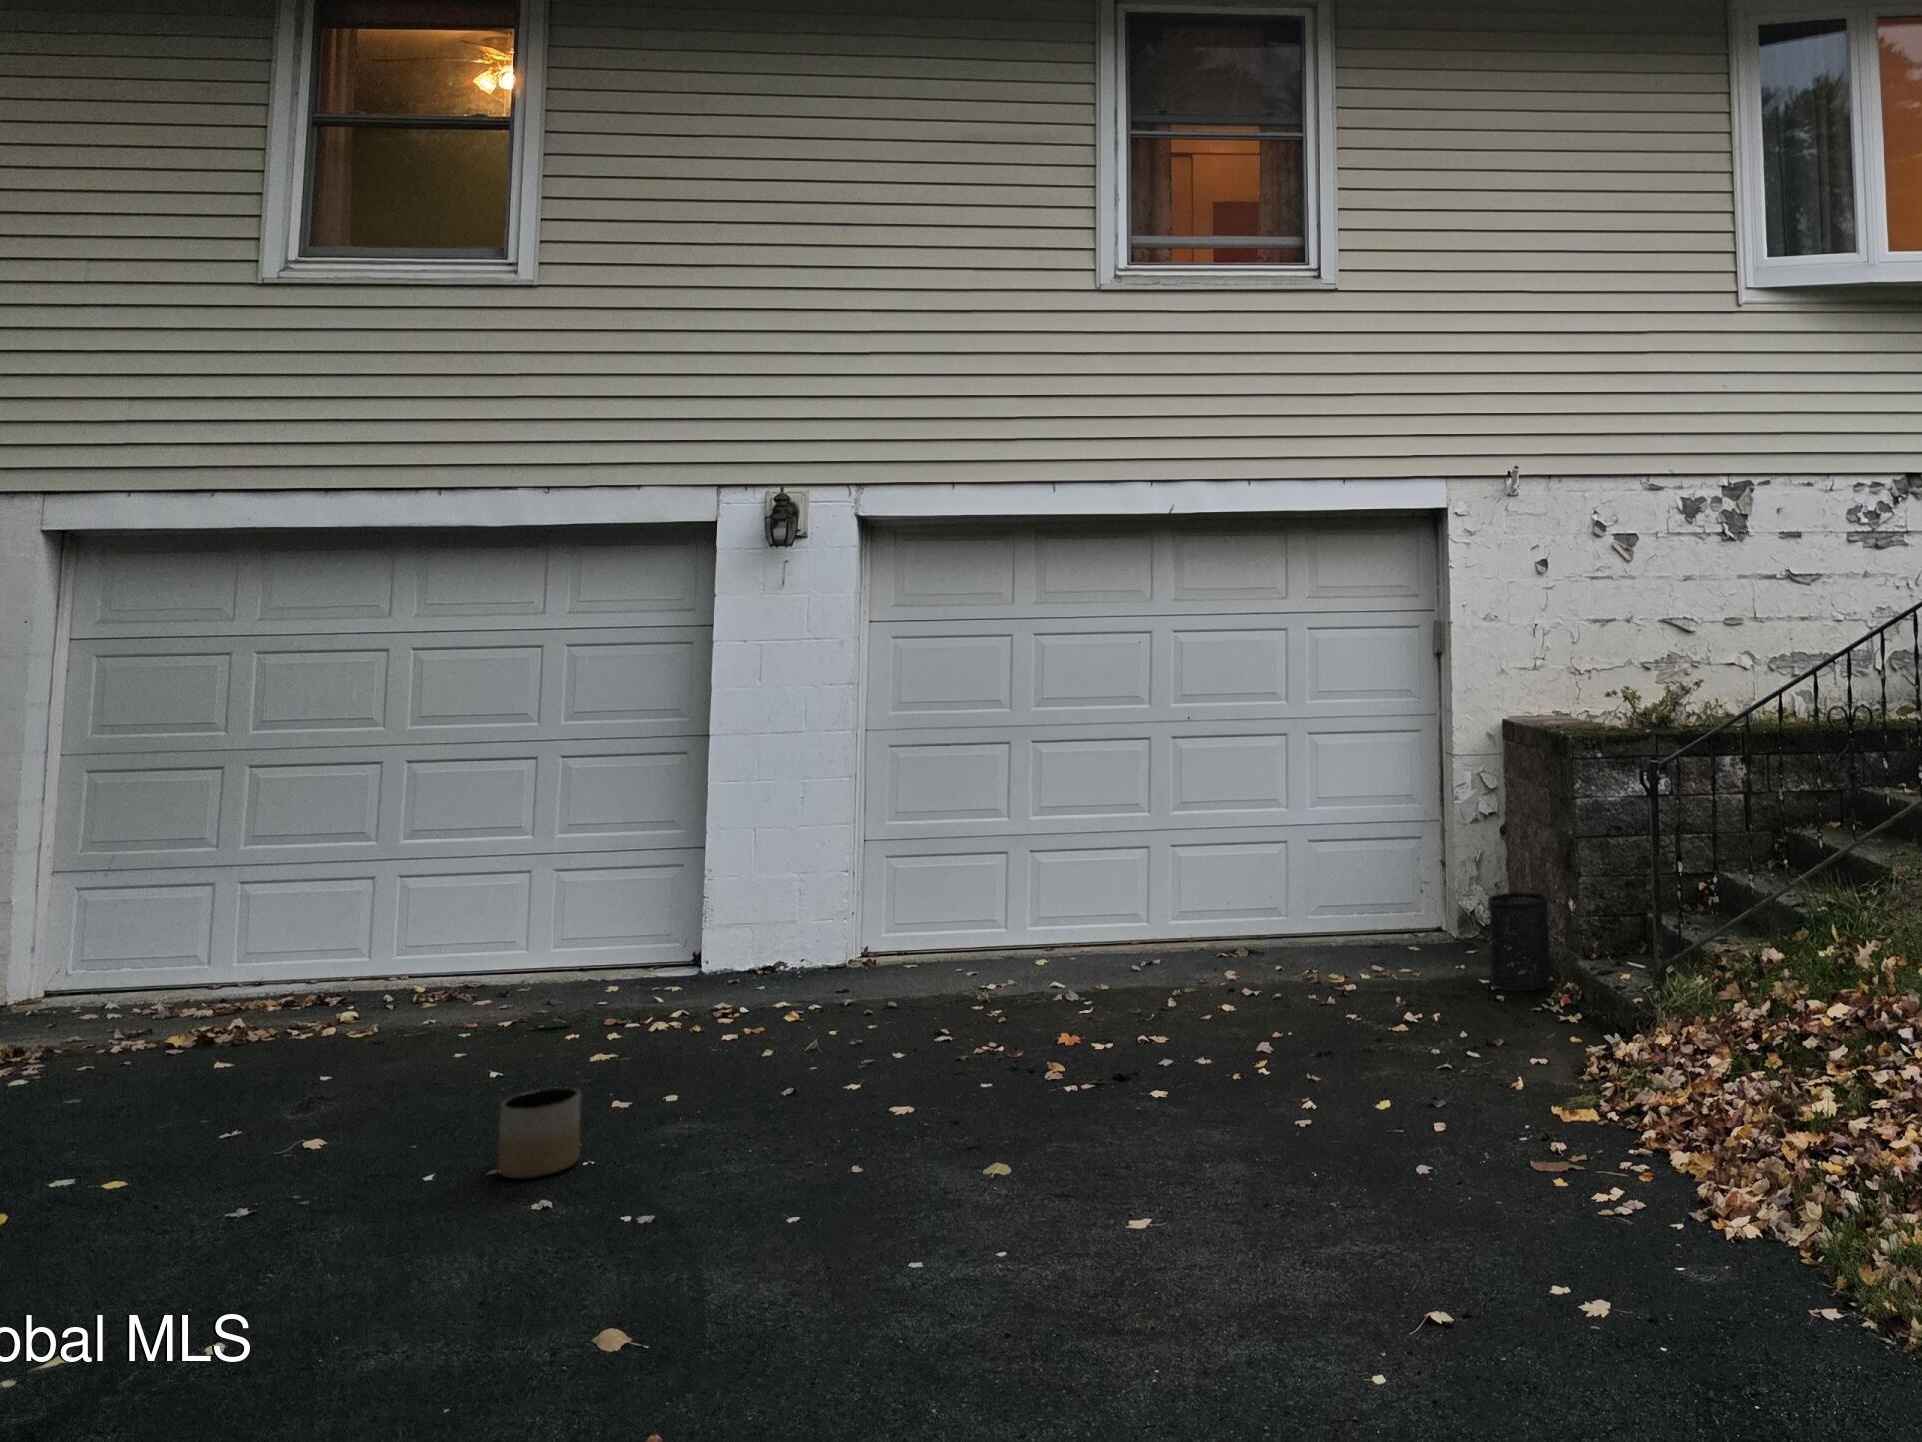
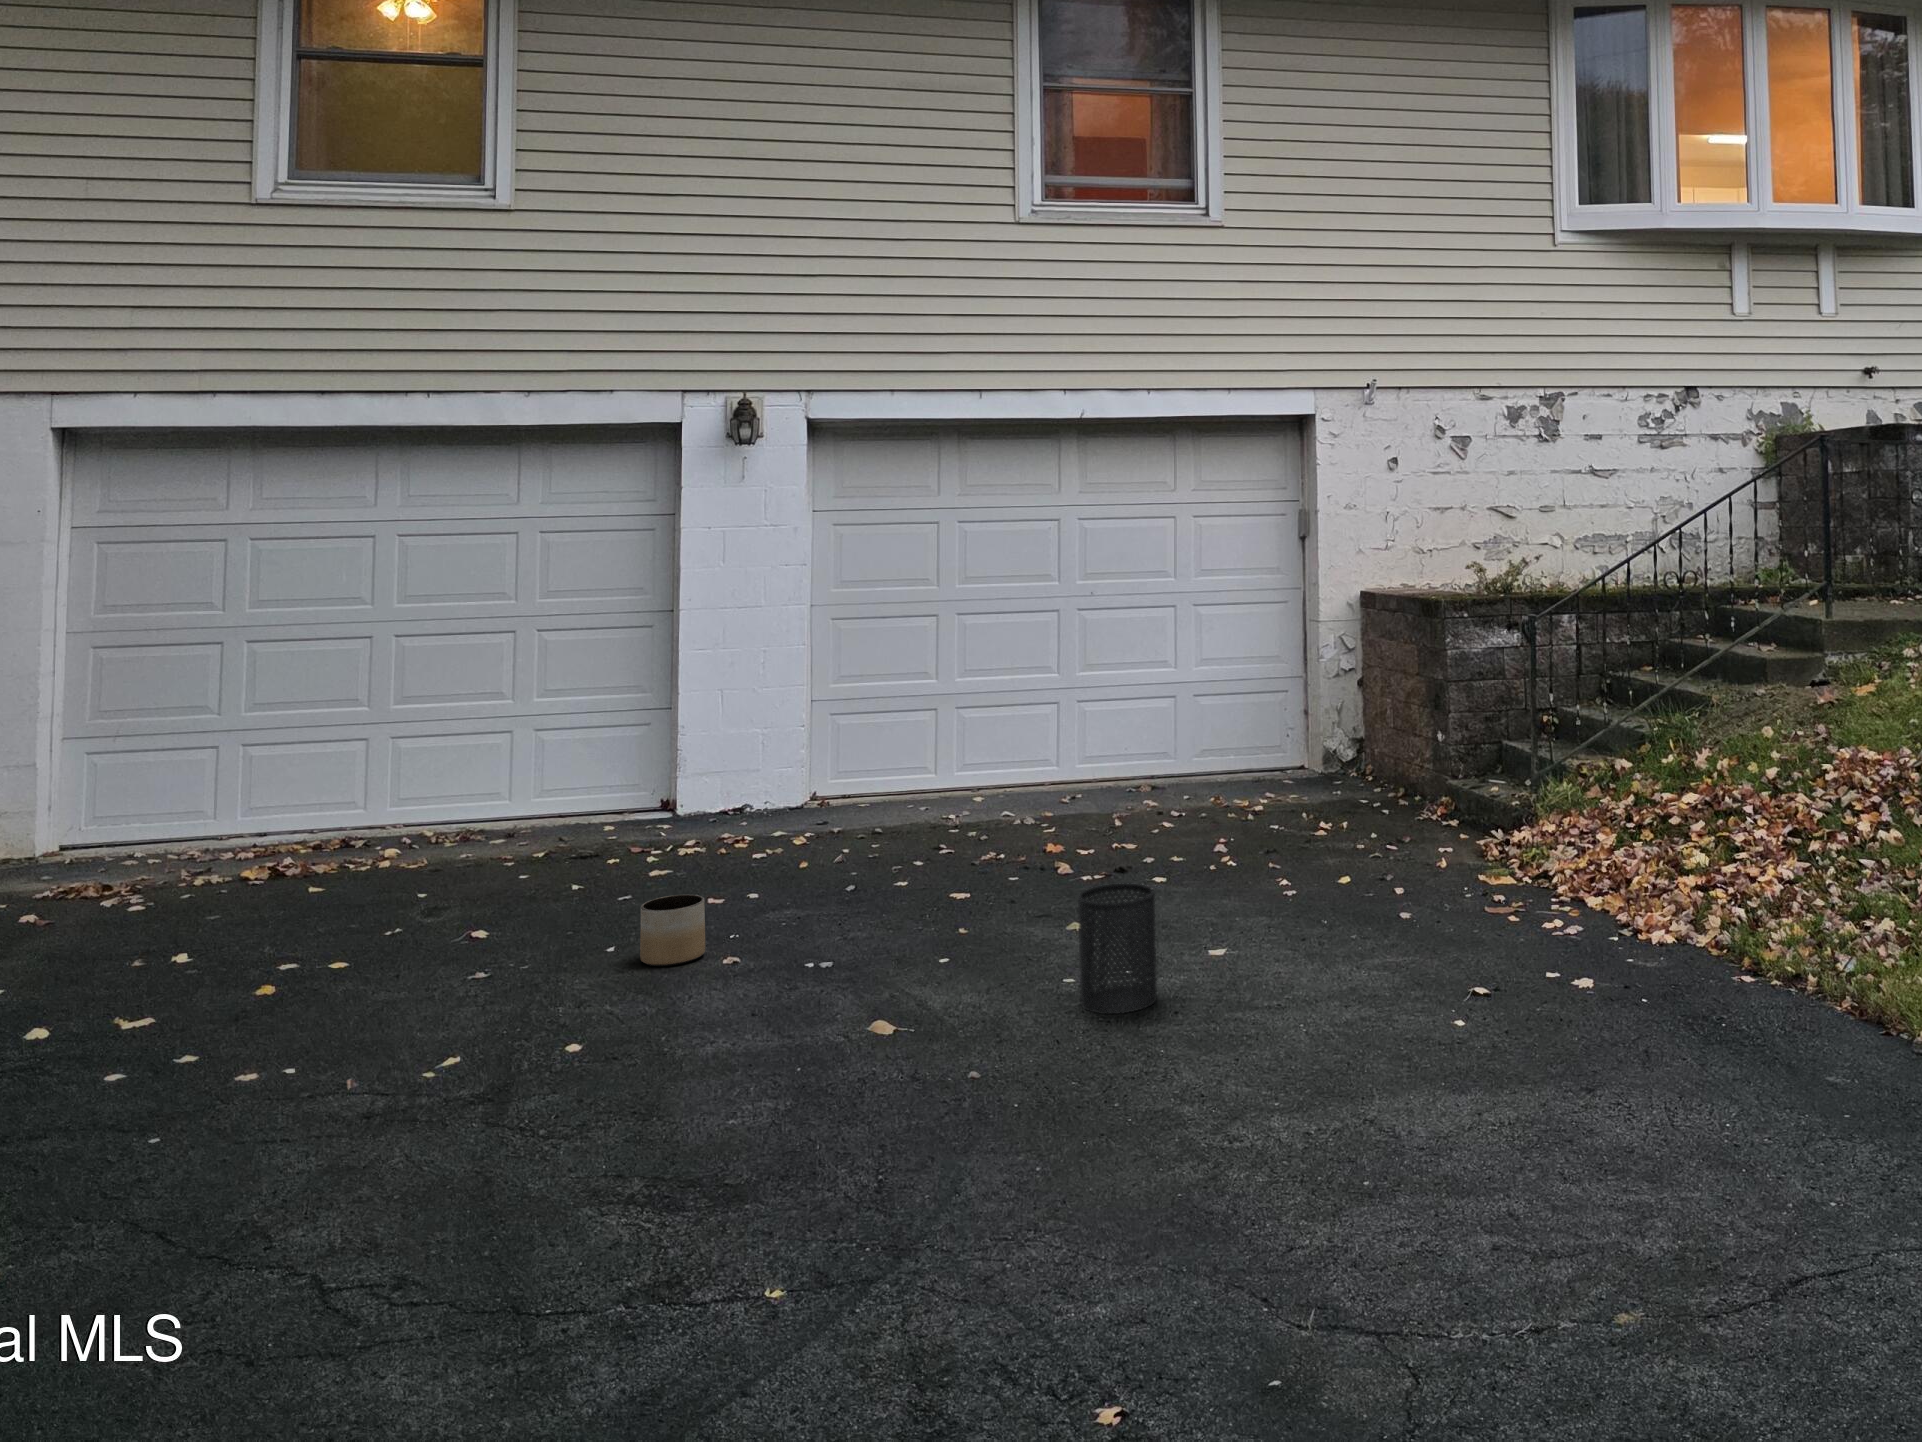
trash can: present [1488,892,1551,991] -> present [1078,883,1157,1014]

